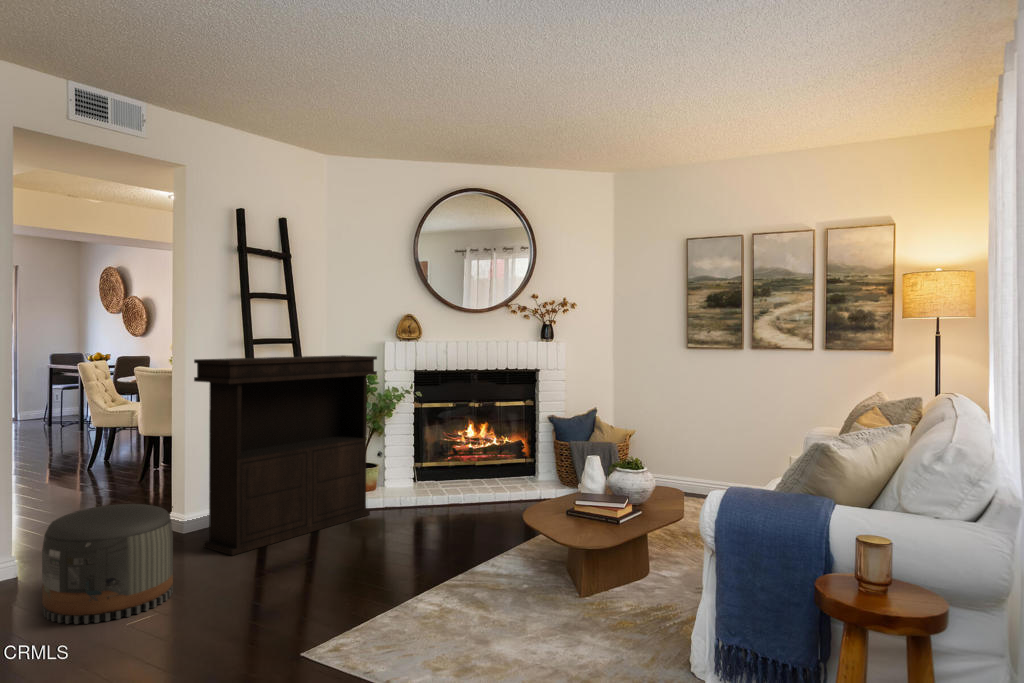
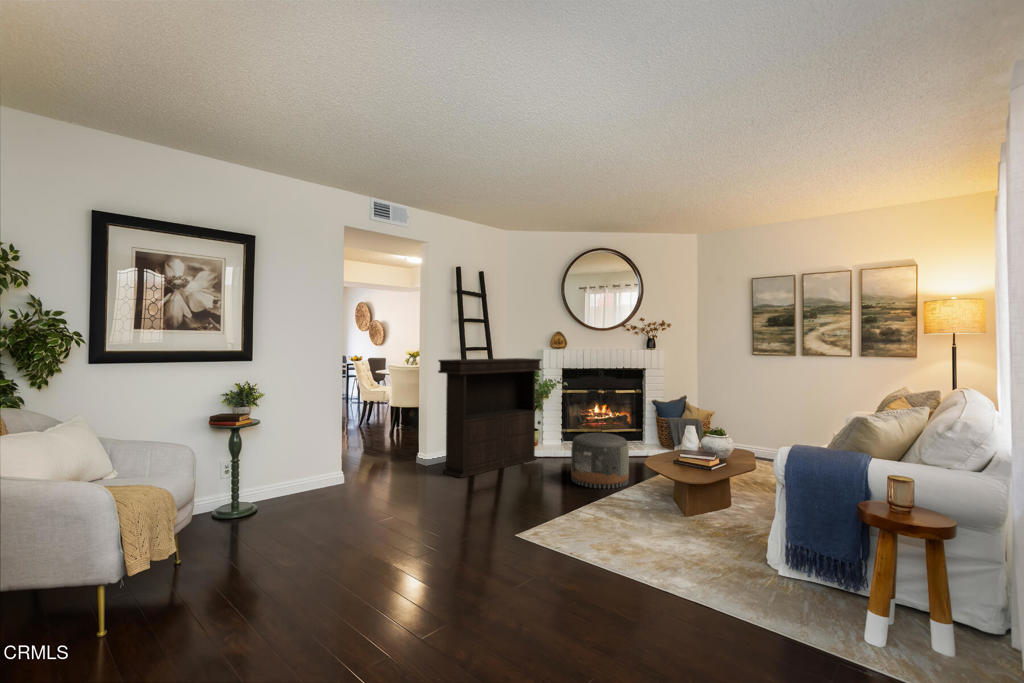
pouf: present [42,504,173,624] -> present [571,433,629,488]

